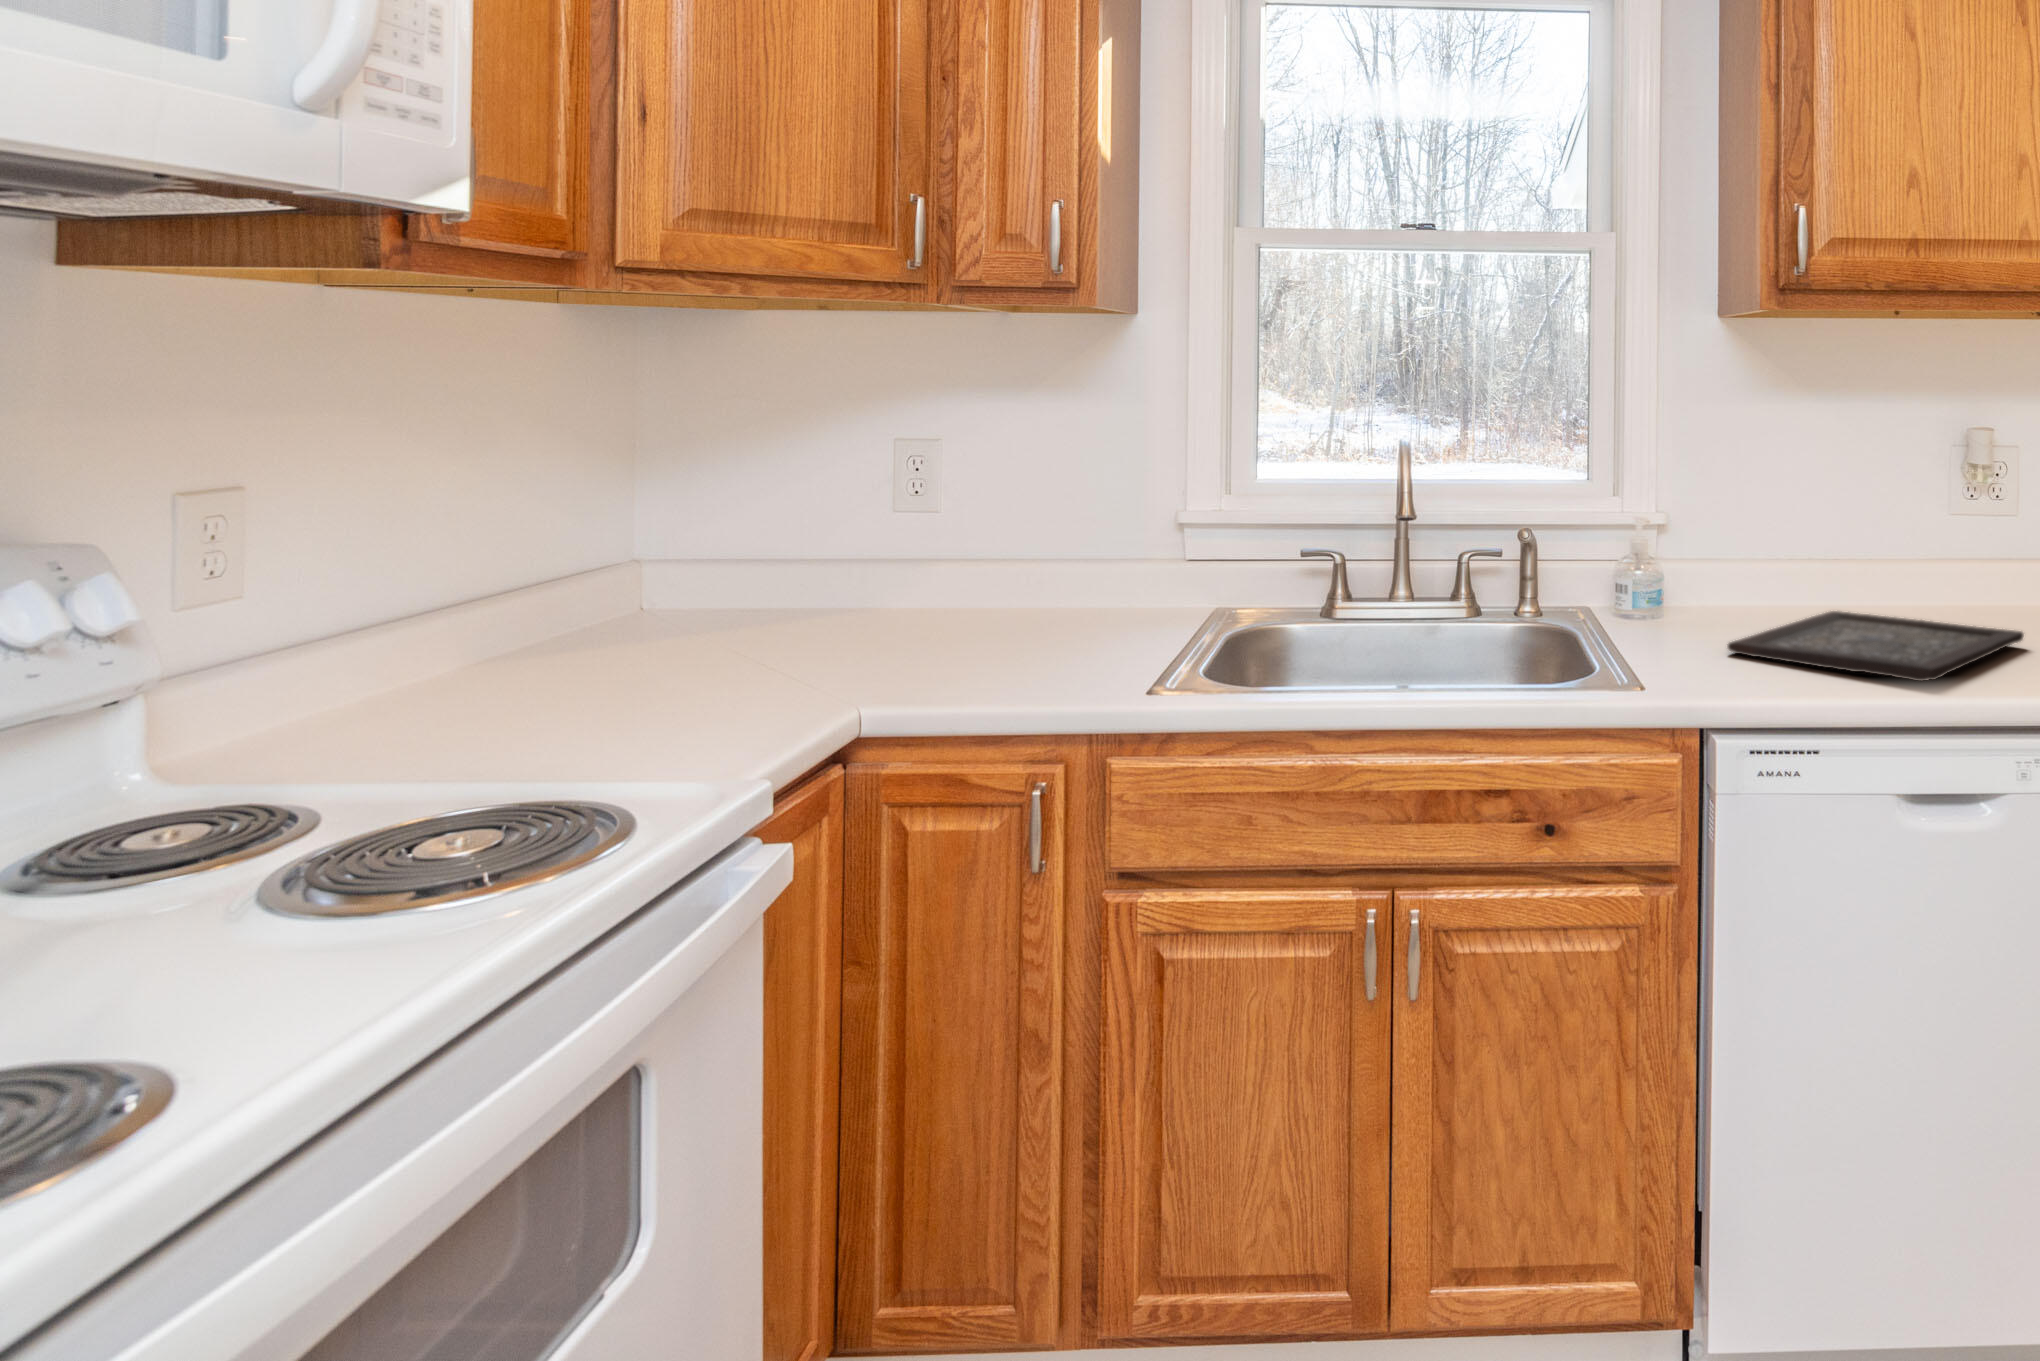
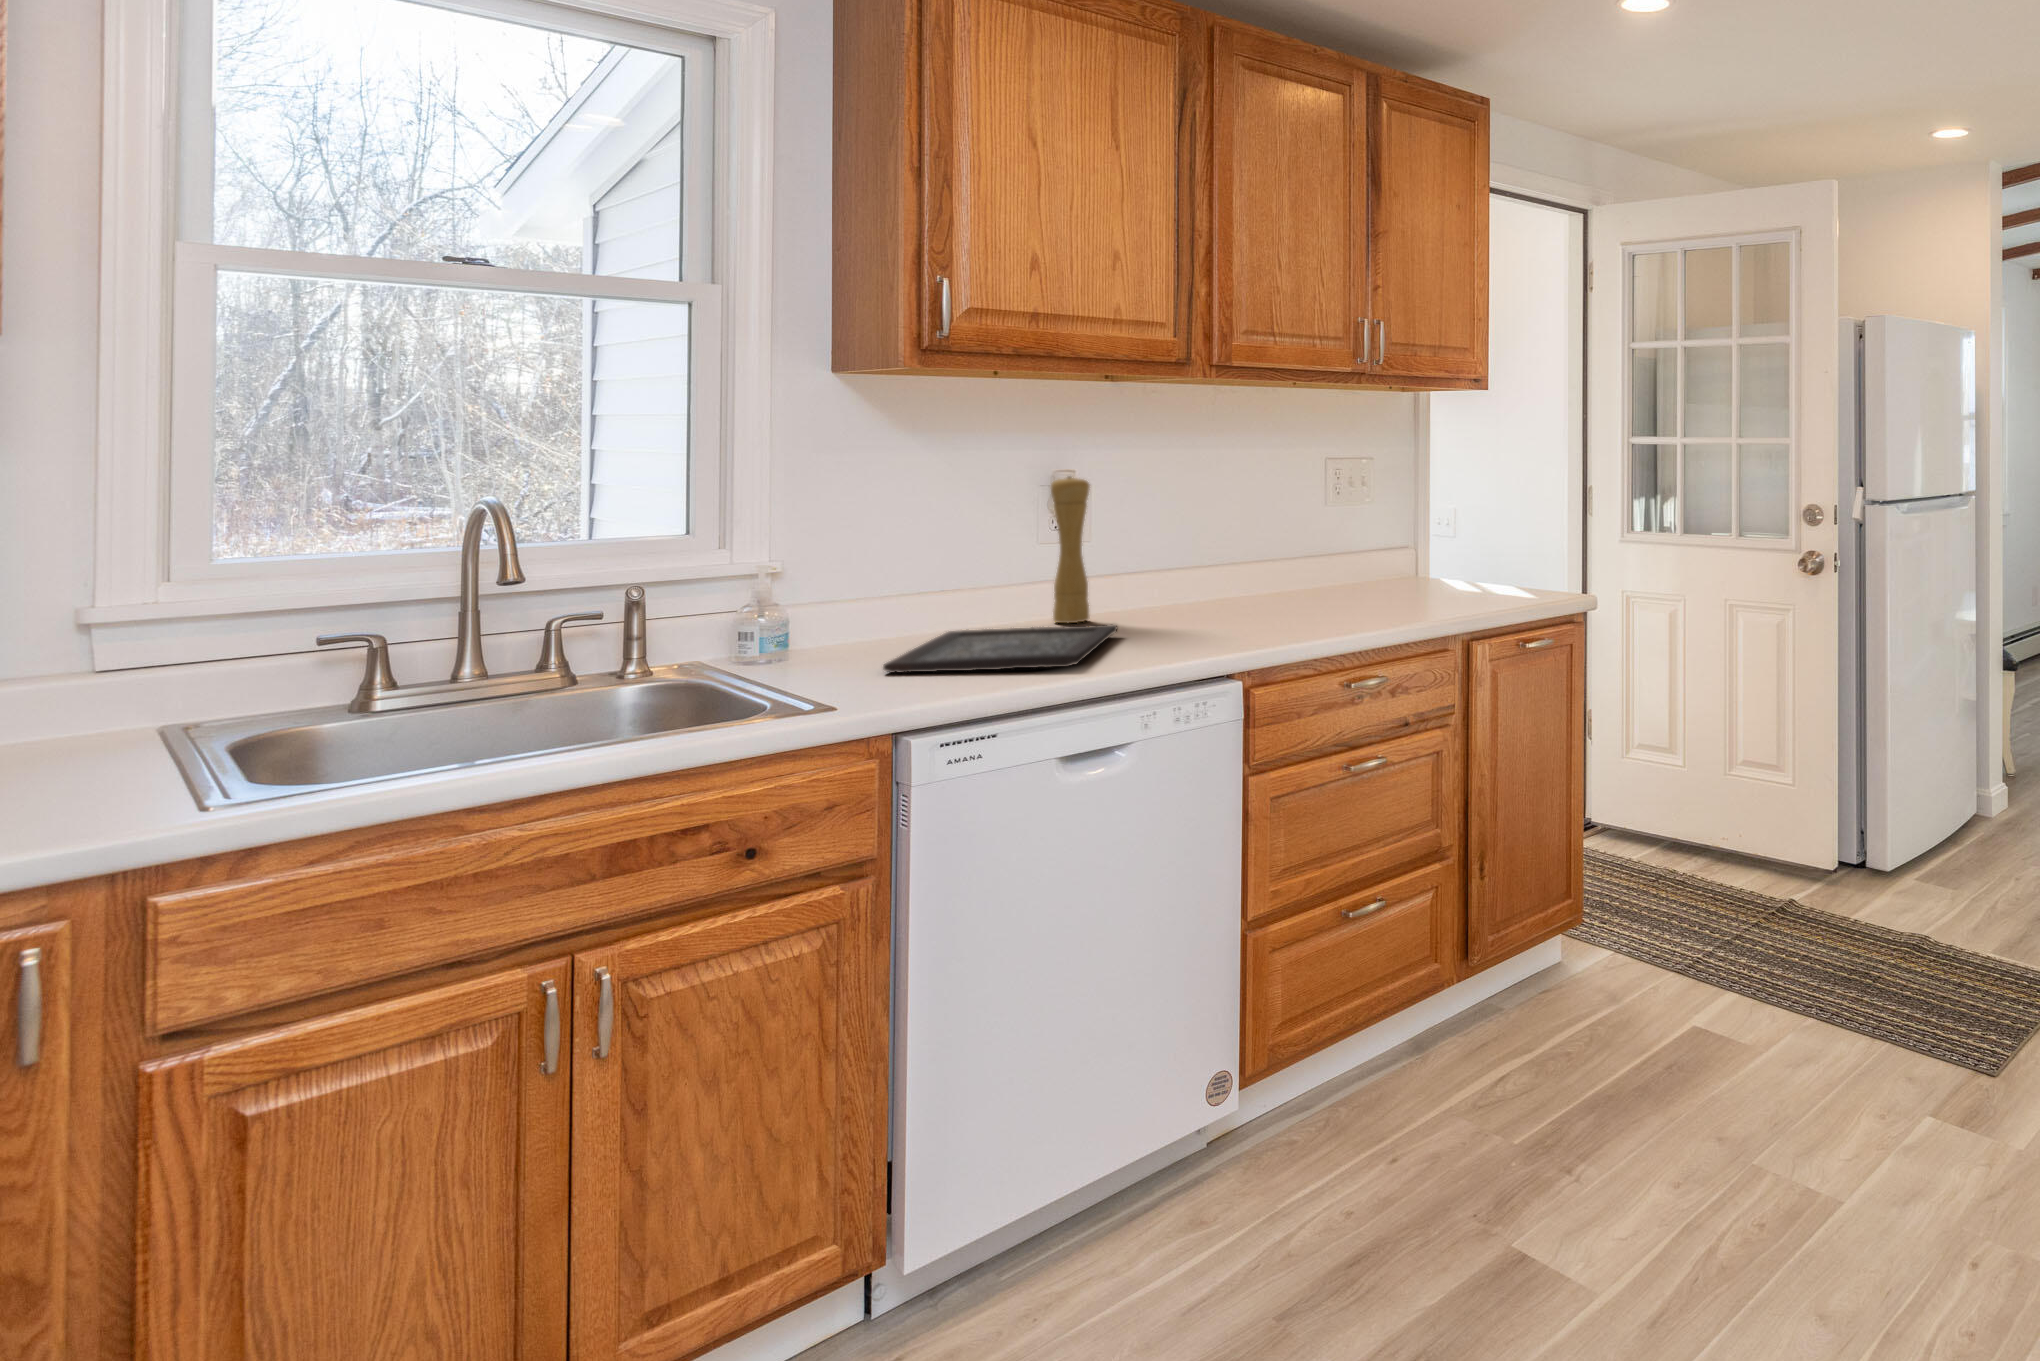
pepper mill: none [1960,437,2008,620] -> present [1051,476,1090,623]

